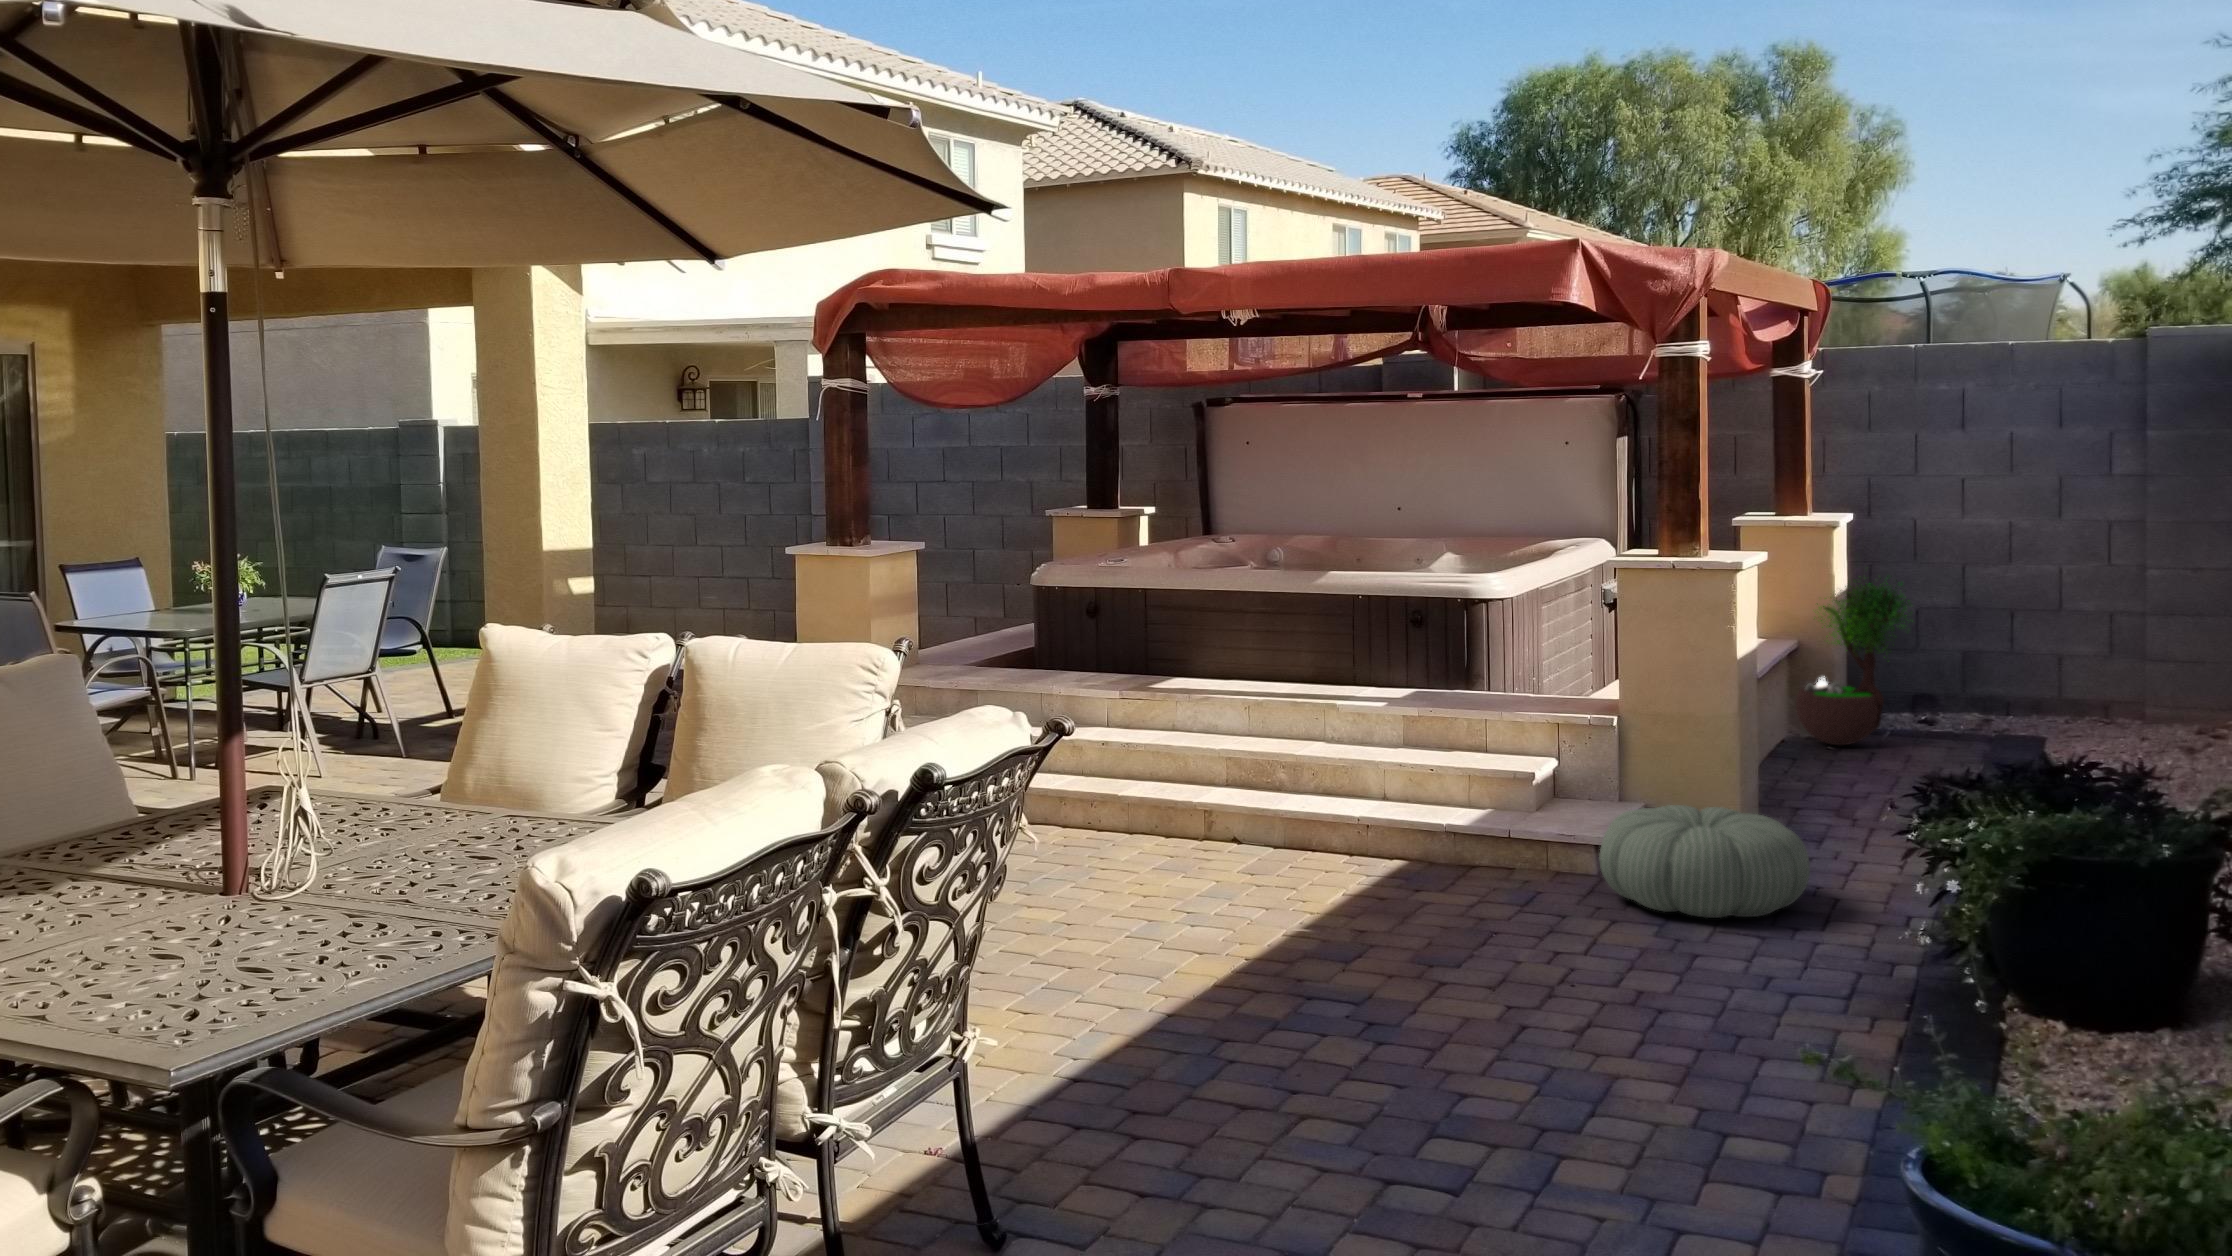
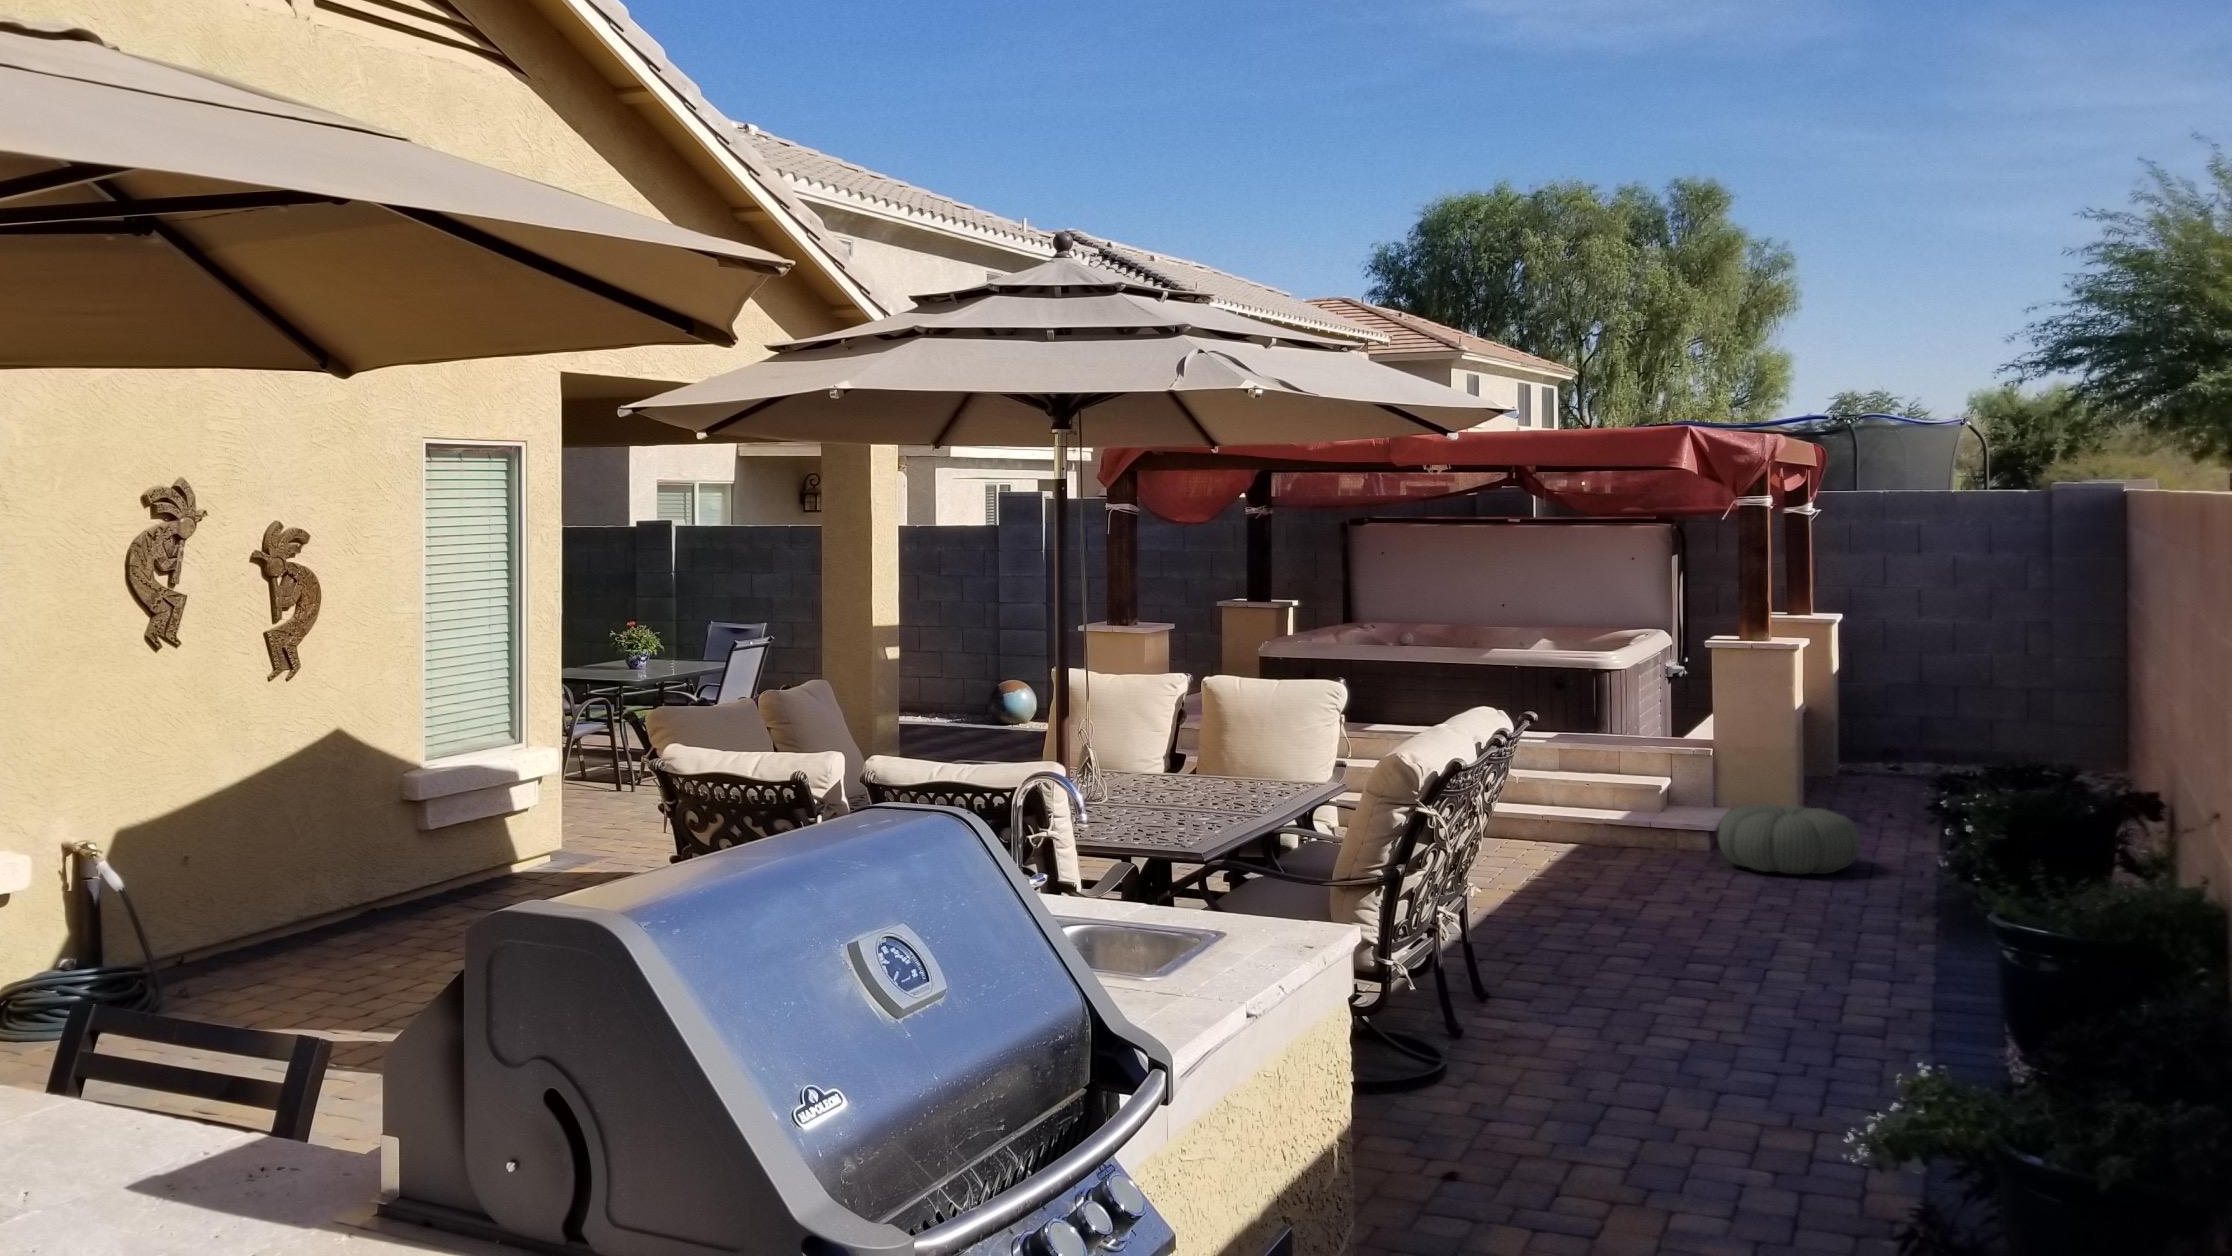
potted tree: present [1796,576,1913,745] -> none [1806,649,1893,784]

